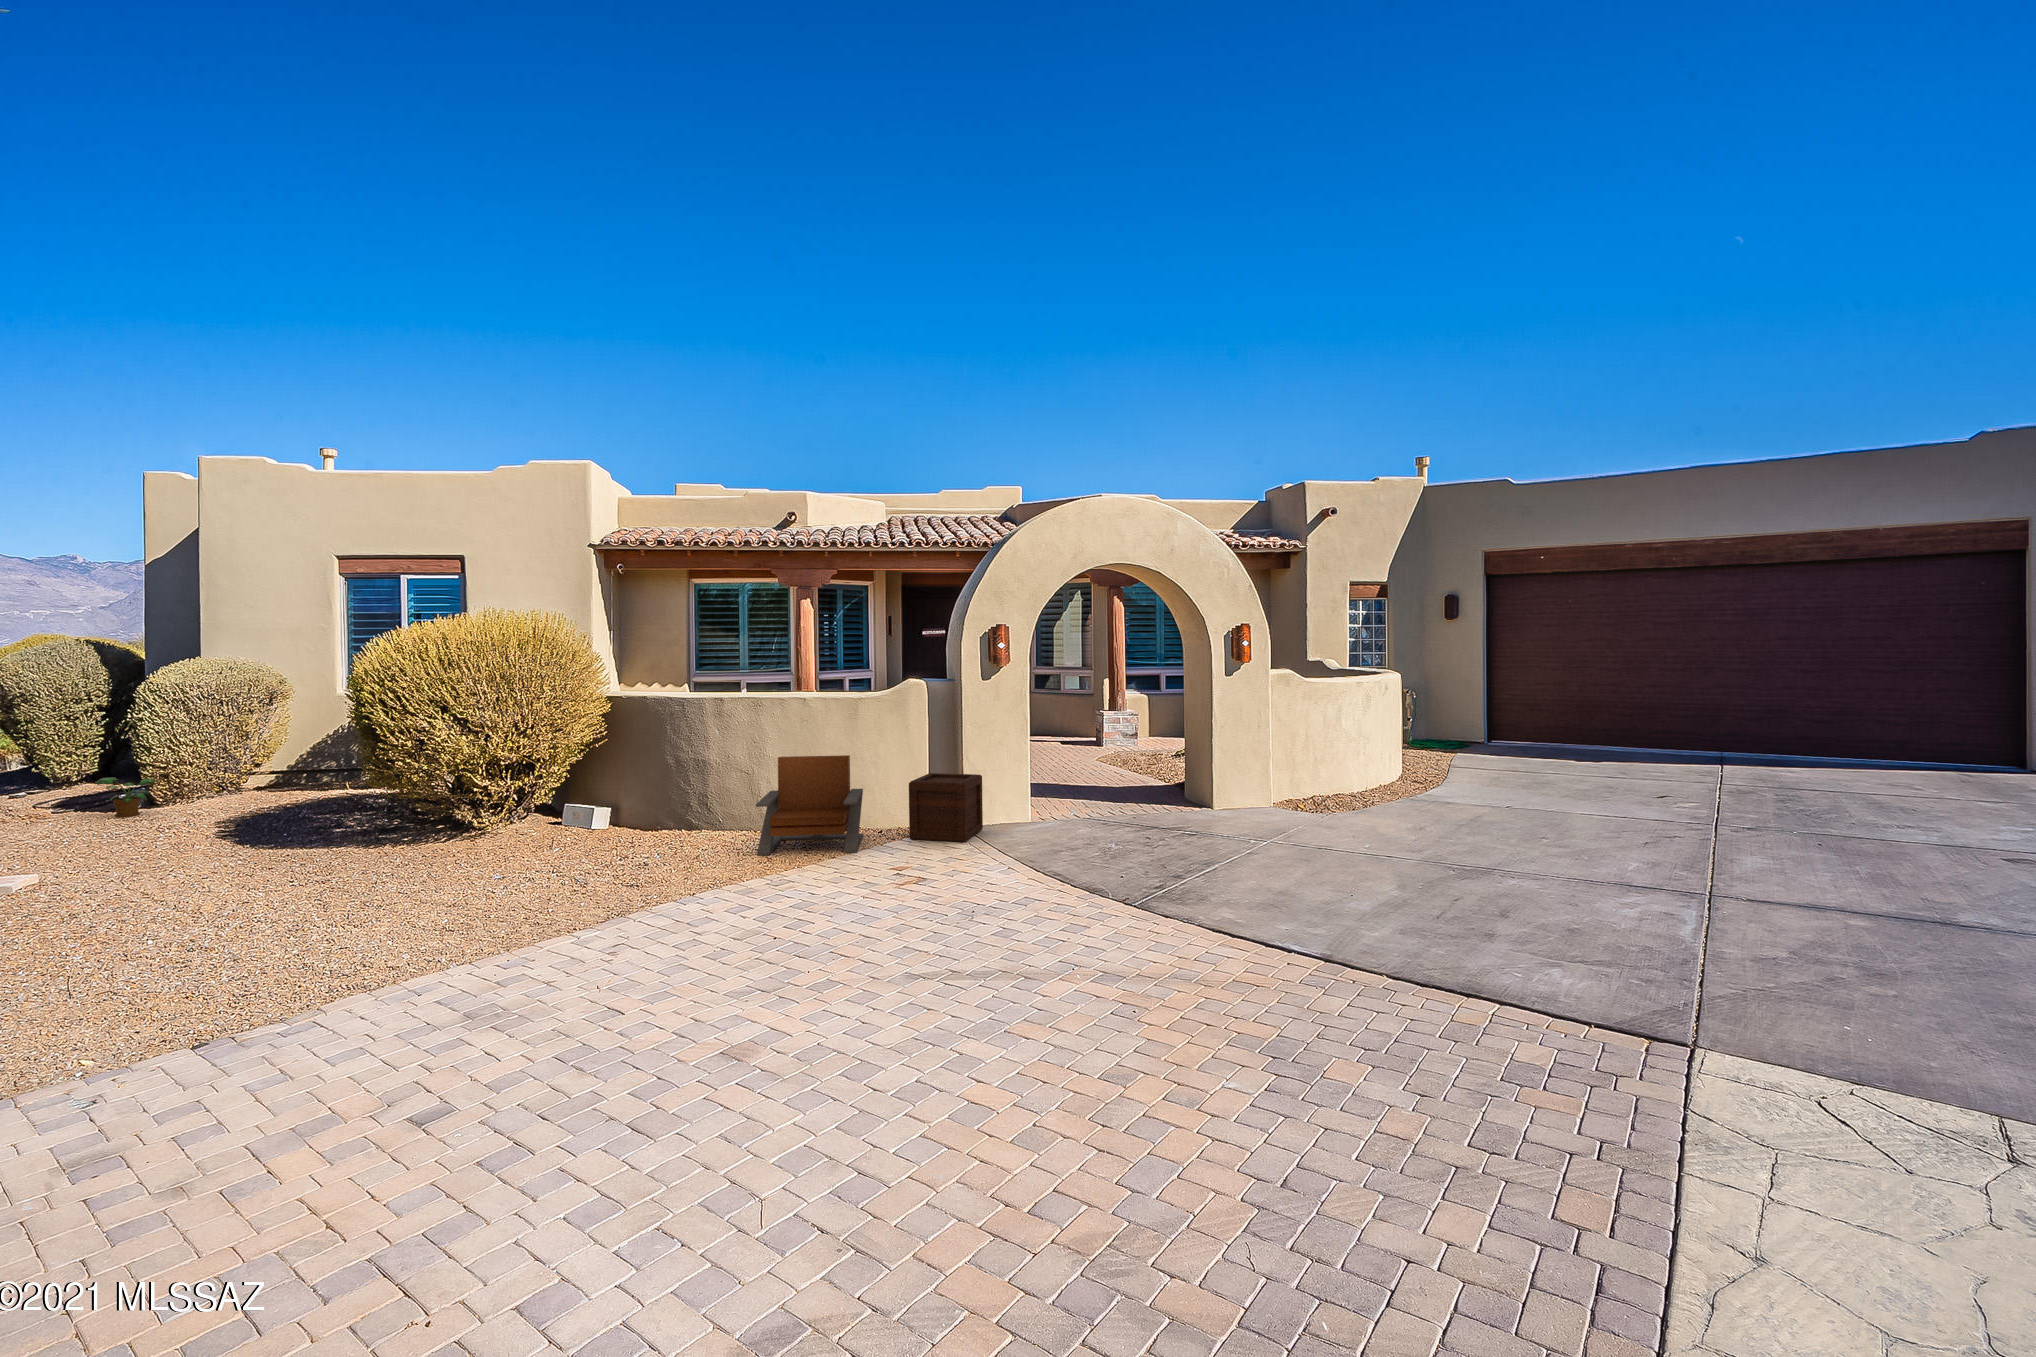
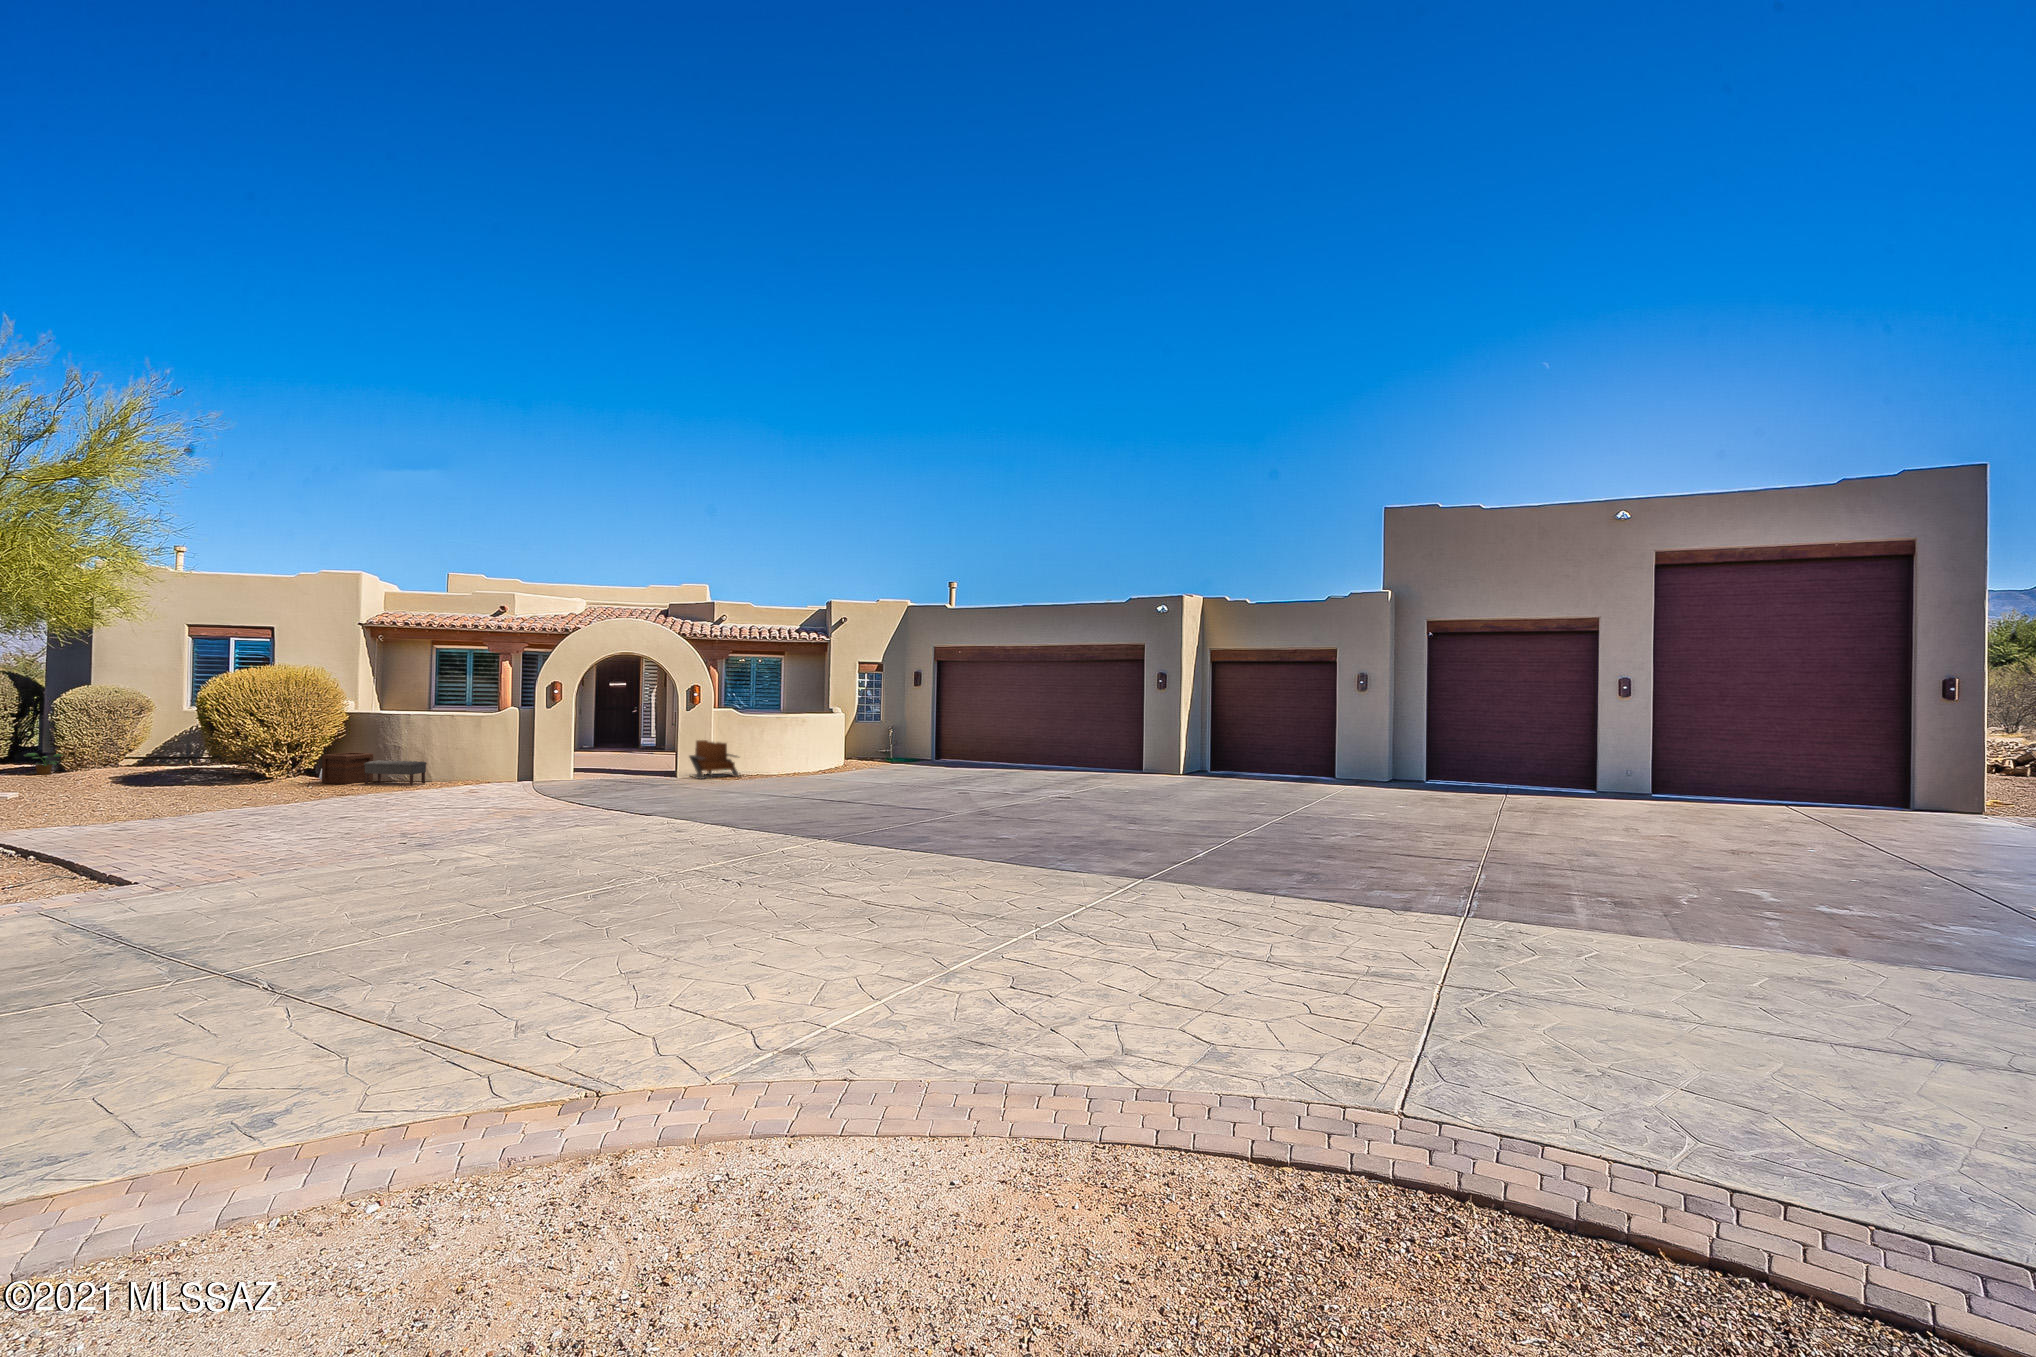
lounge chair: present [756,755,863,855] -> present [689,740,739,779]
wooden crate: present [909,773,983,842] -> present [322,752,373,784]
bench: none [647,790,759,844] -> present [364,760,427,785]

